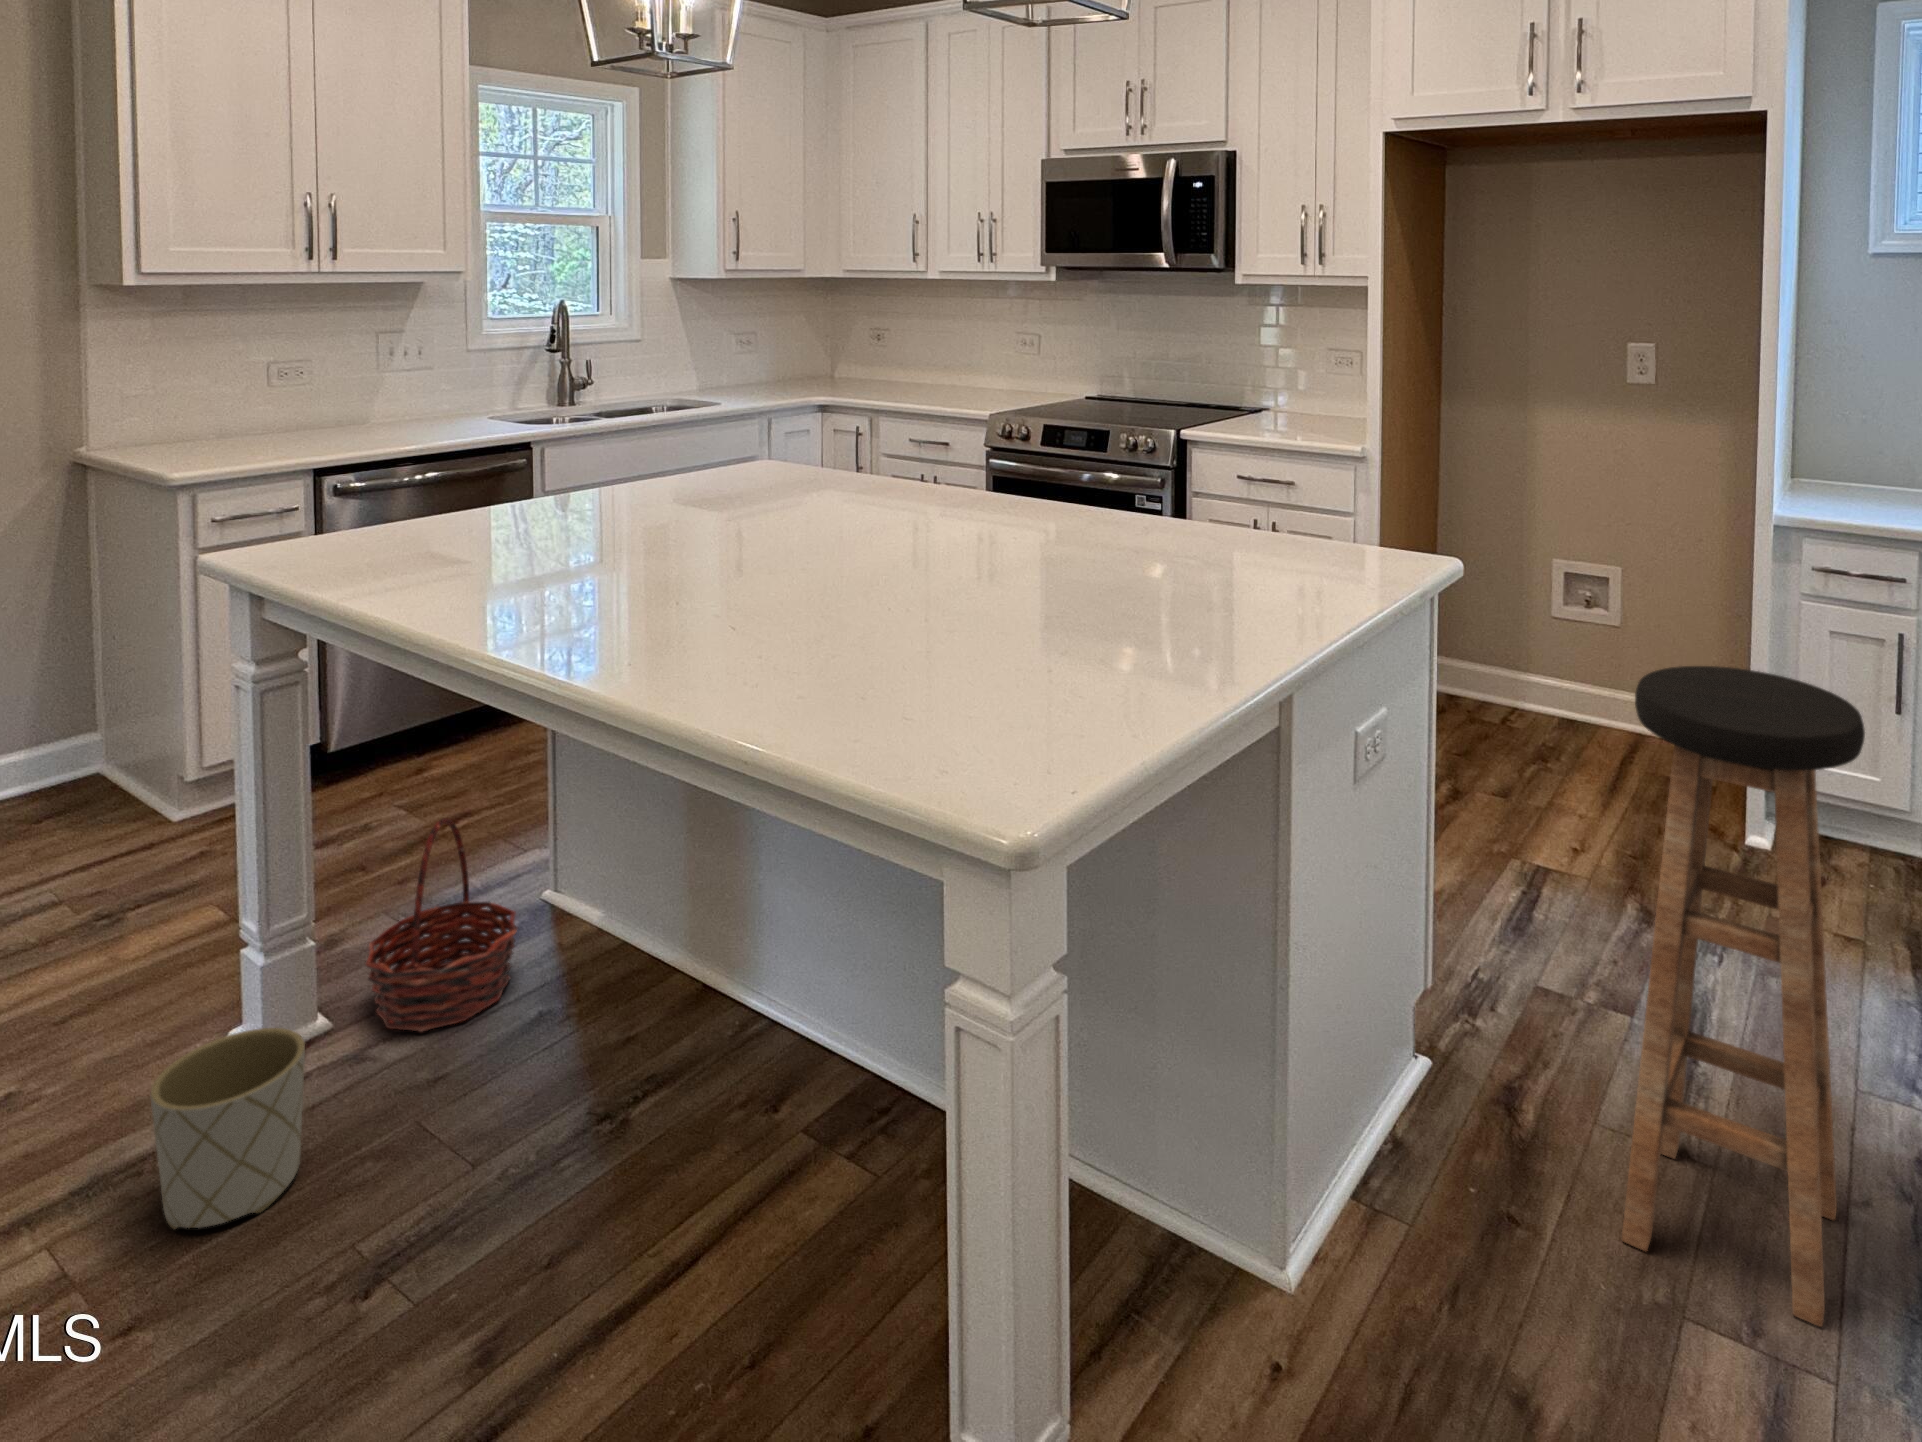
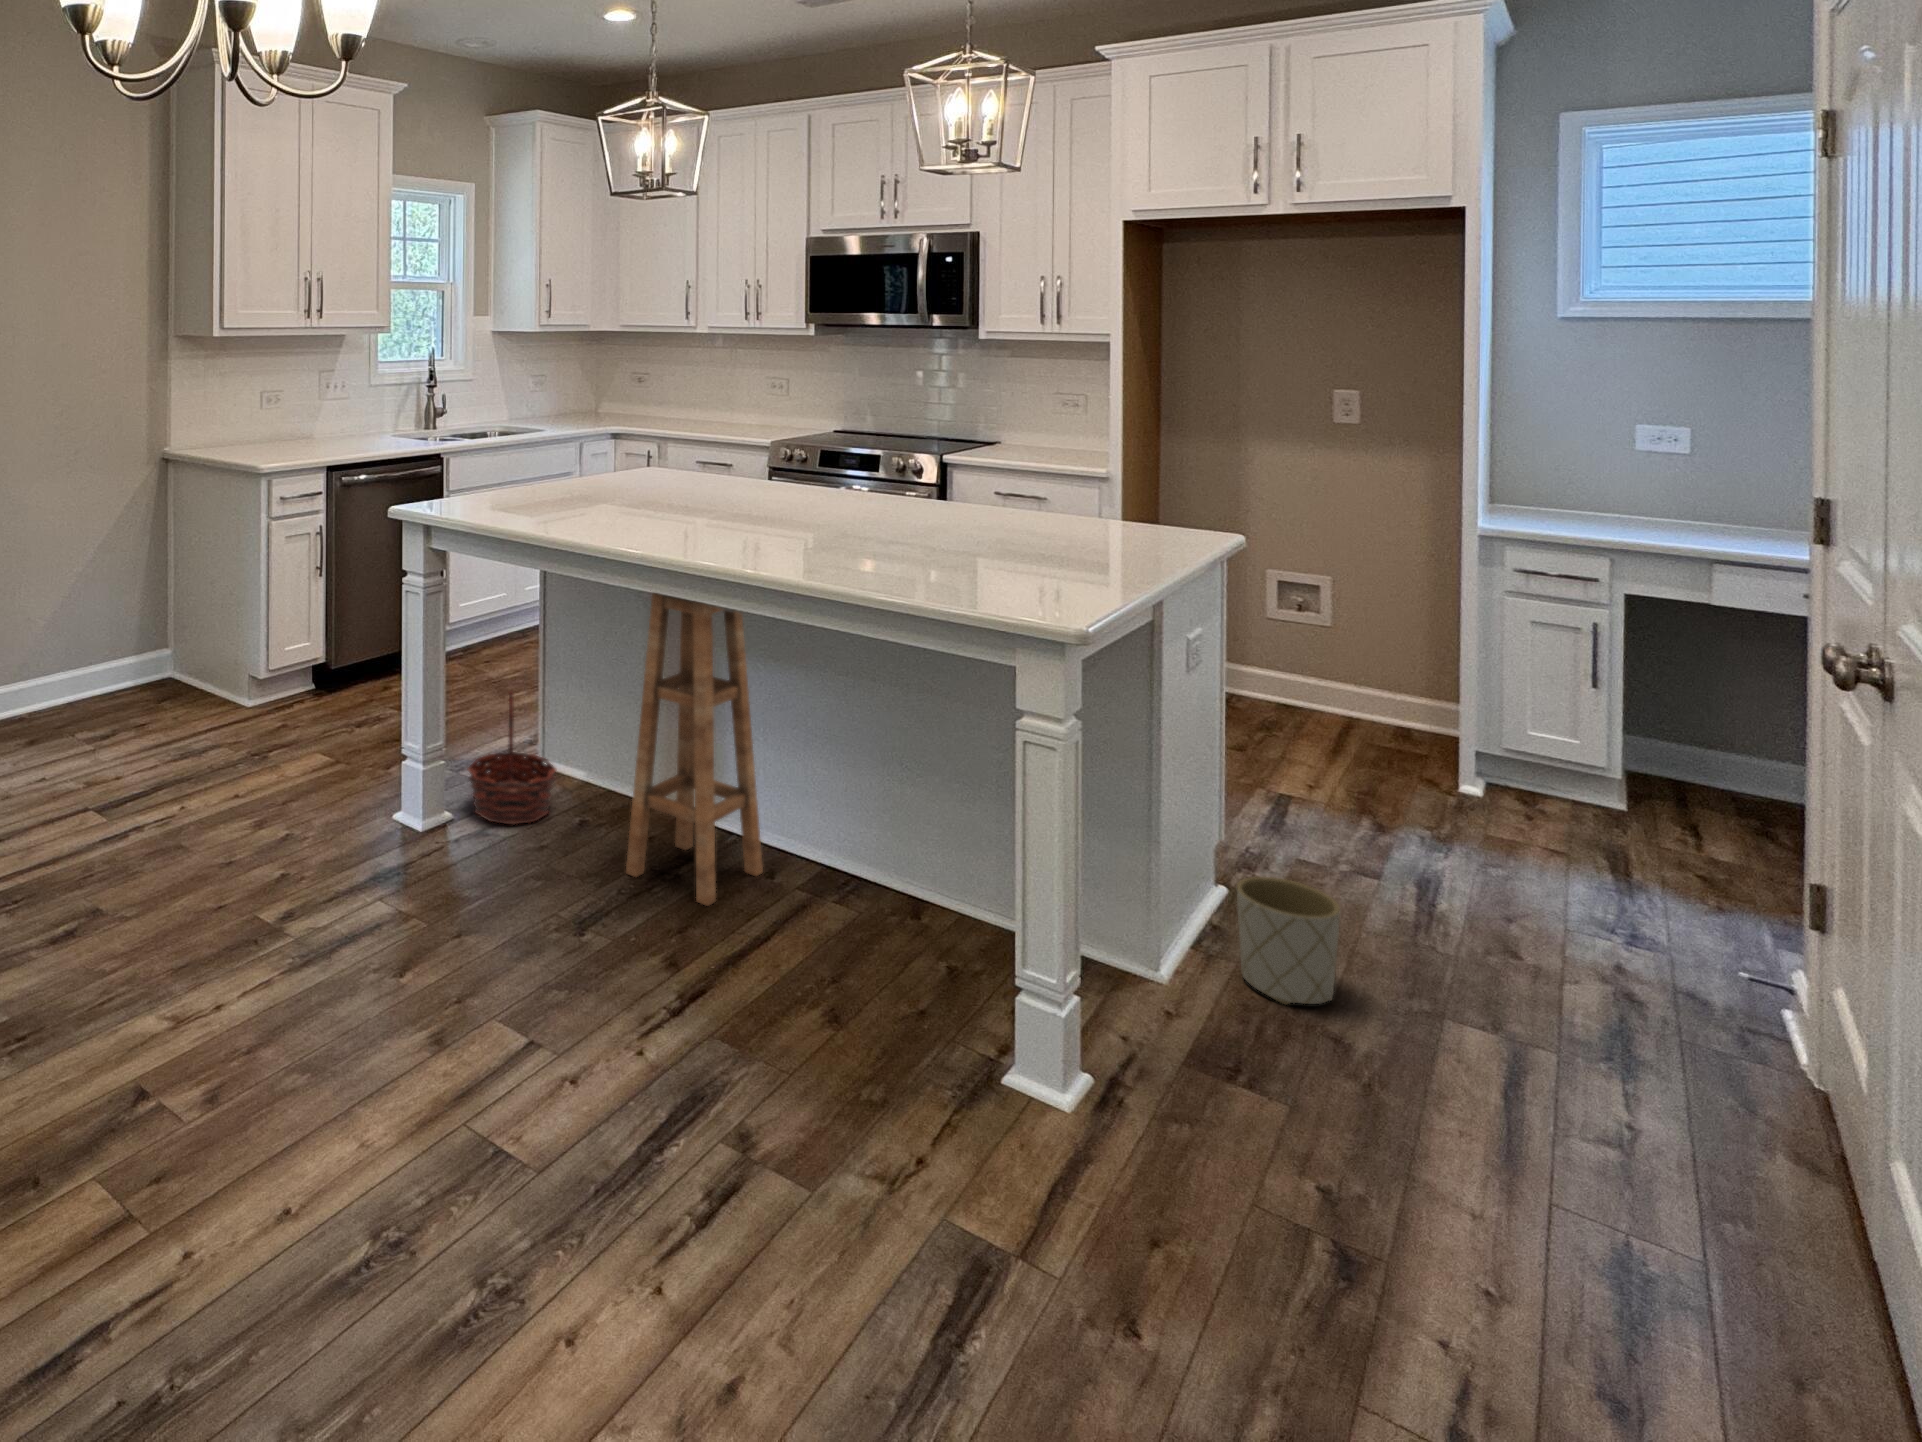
bar stool: present [1622,666,1865,1327] -> present [626,593,763,906]
planter: present [151,1028,305,1229] -> present [1237,877,1340,1004]

